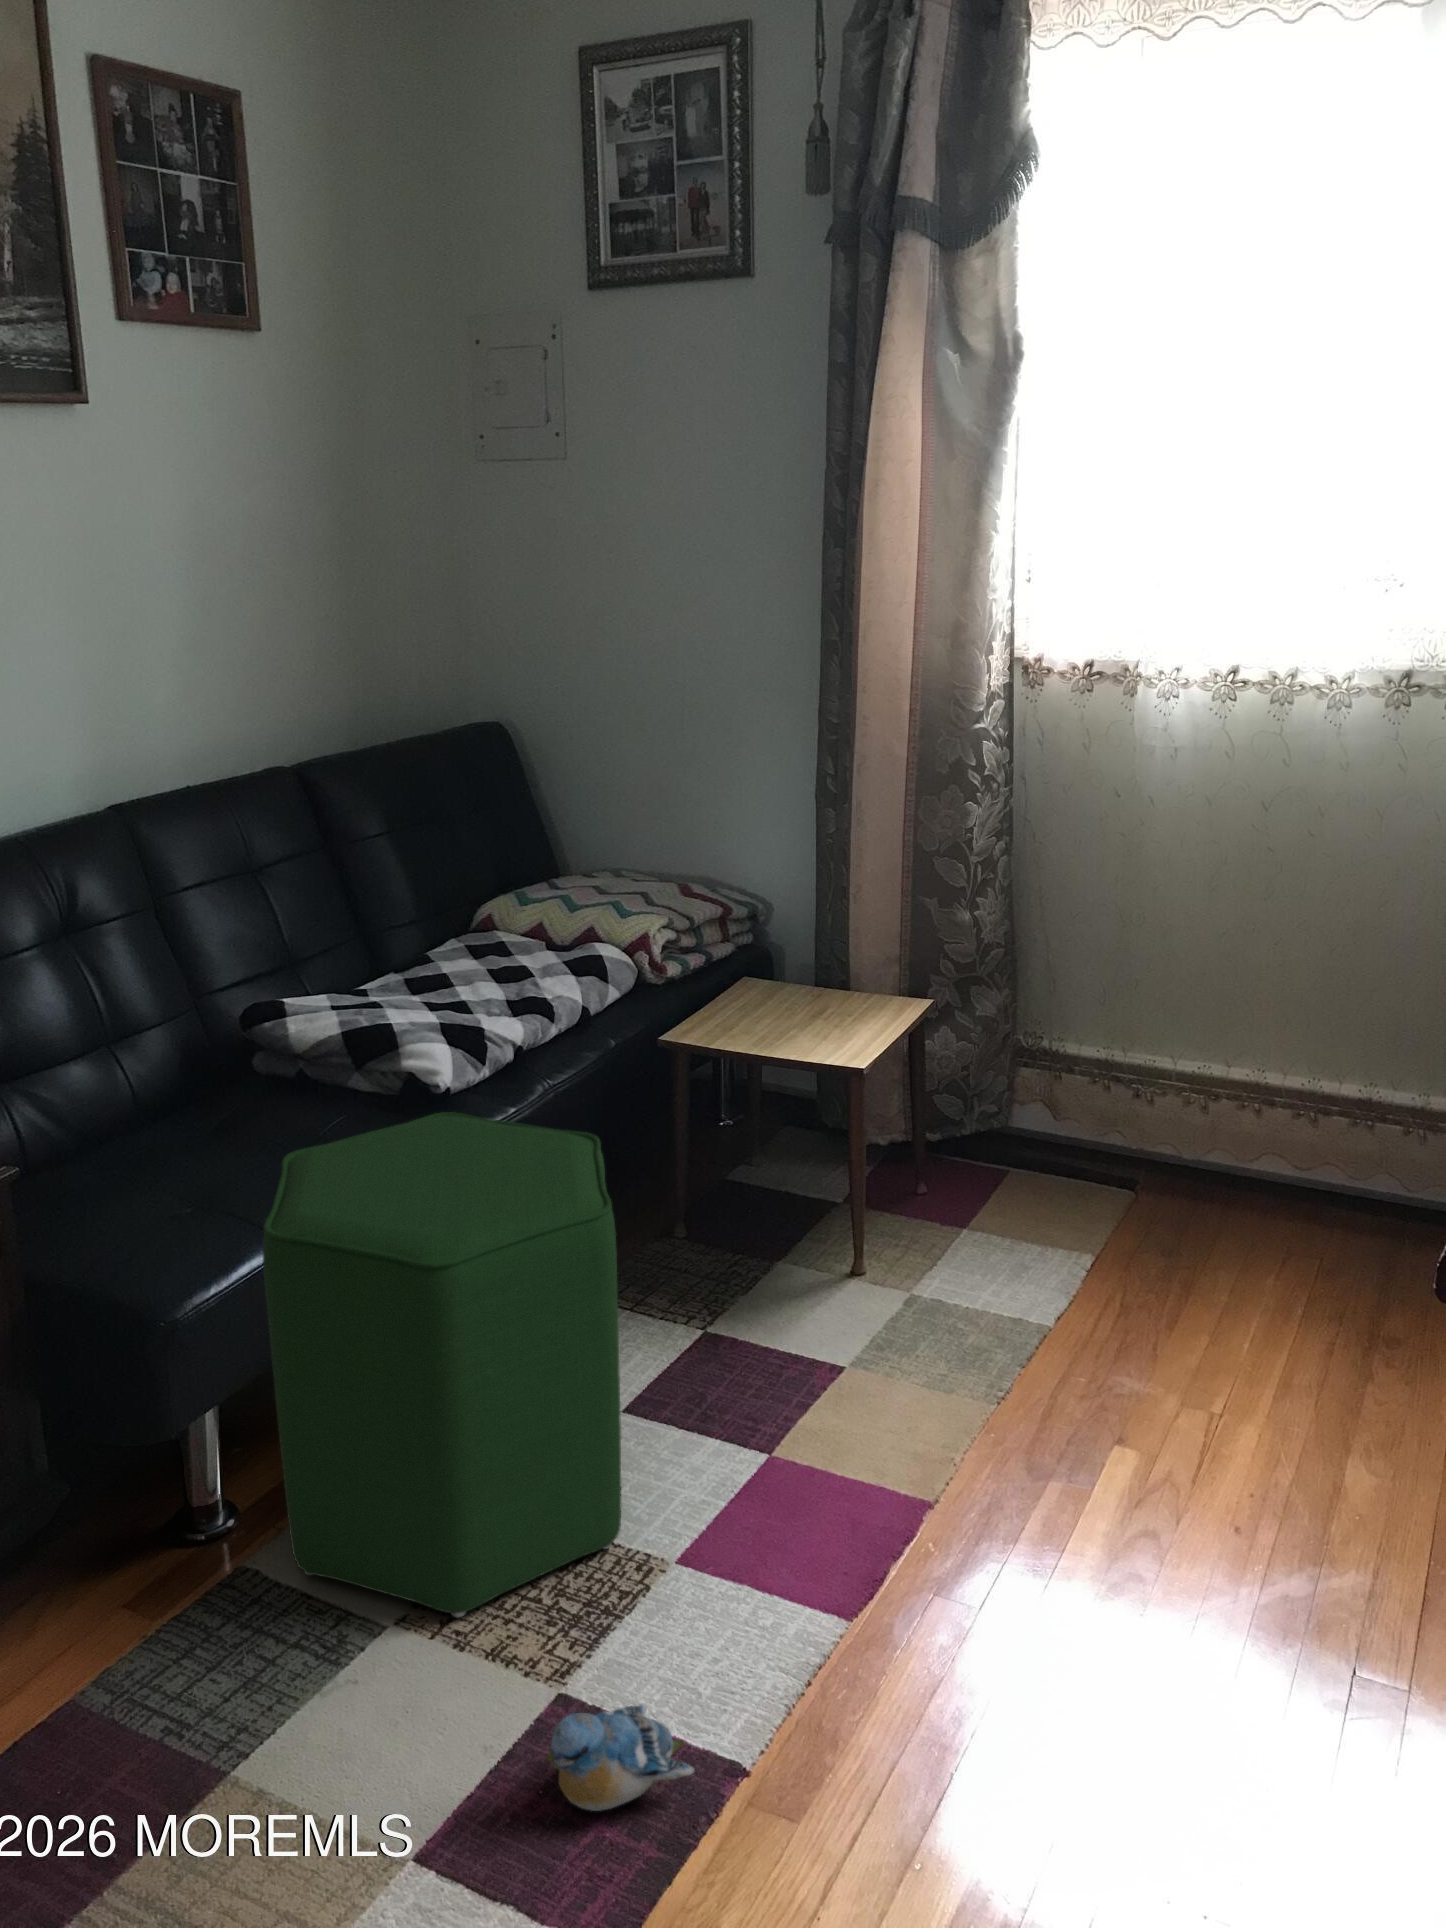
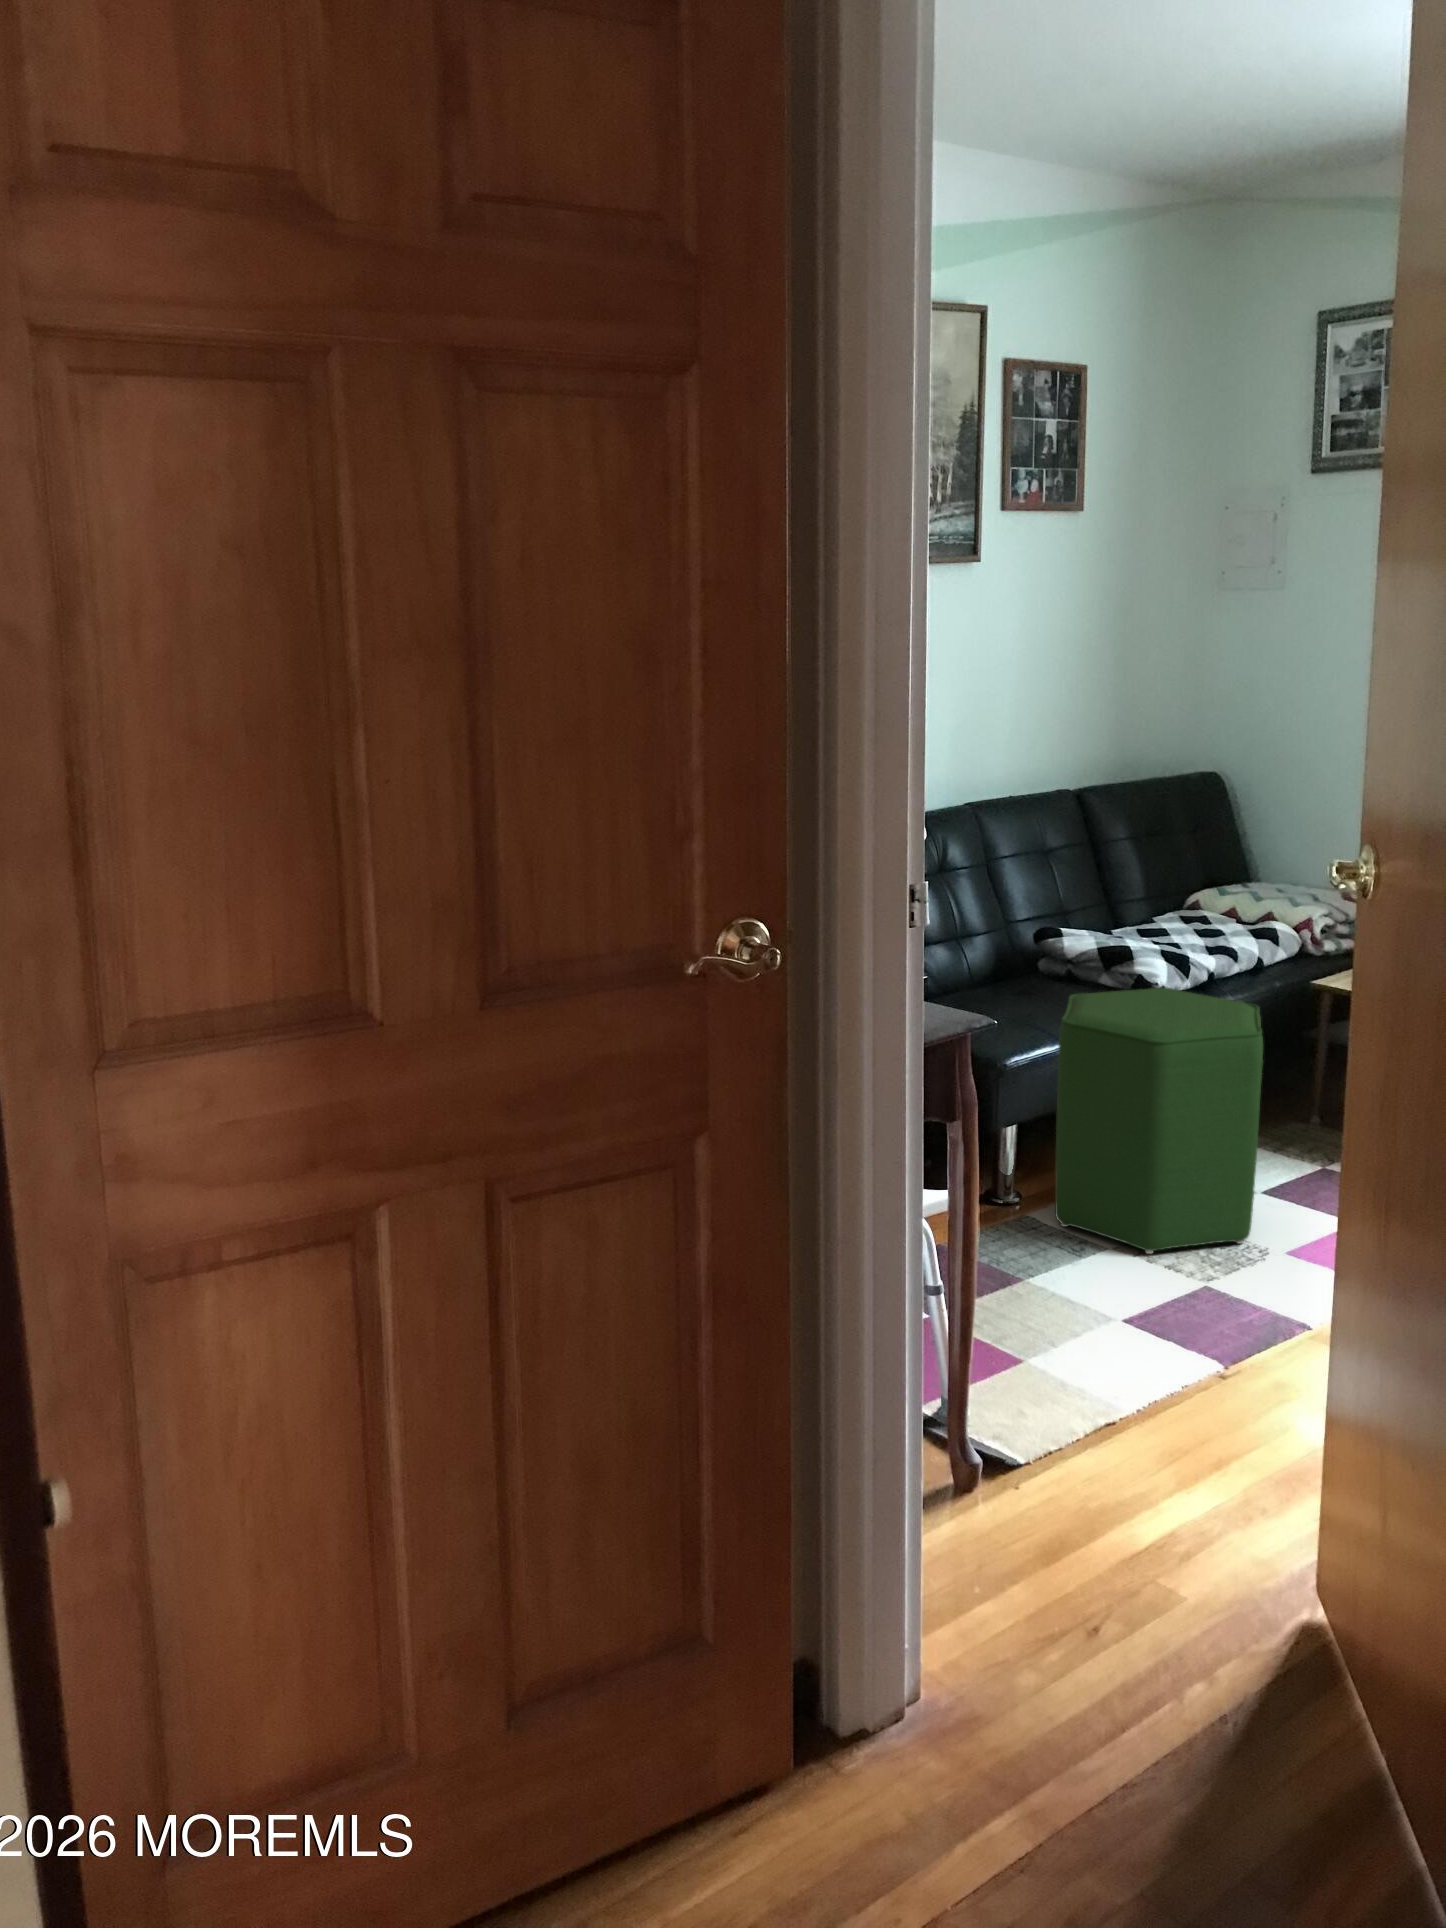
plush toy: present [547,1705,694,1811] -> none [1196,1270,1279,1327]

